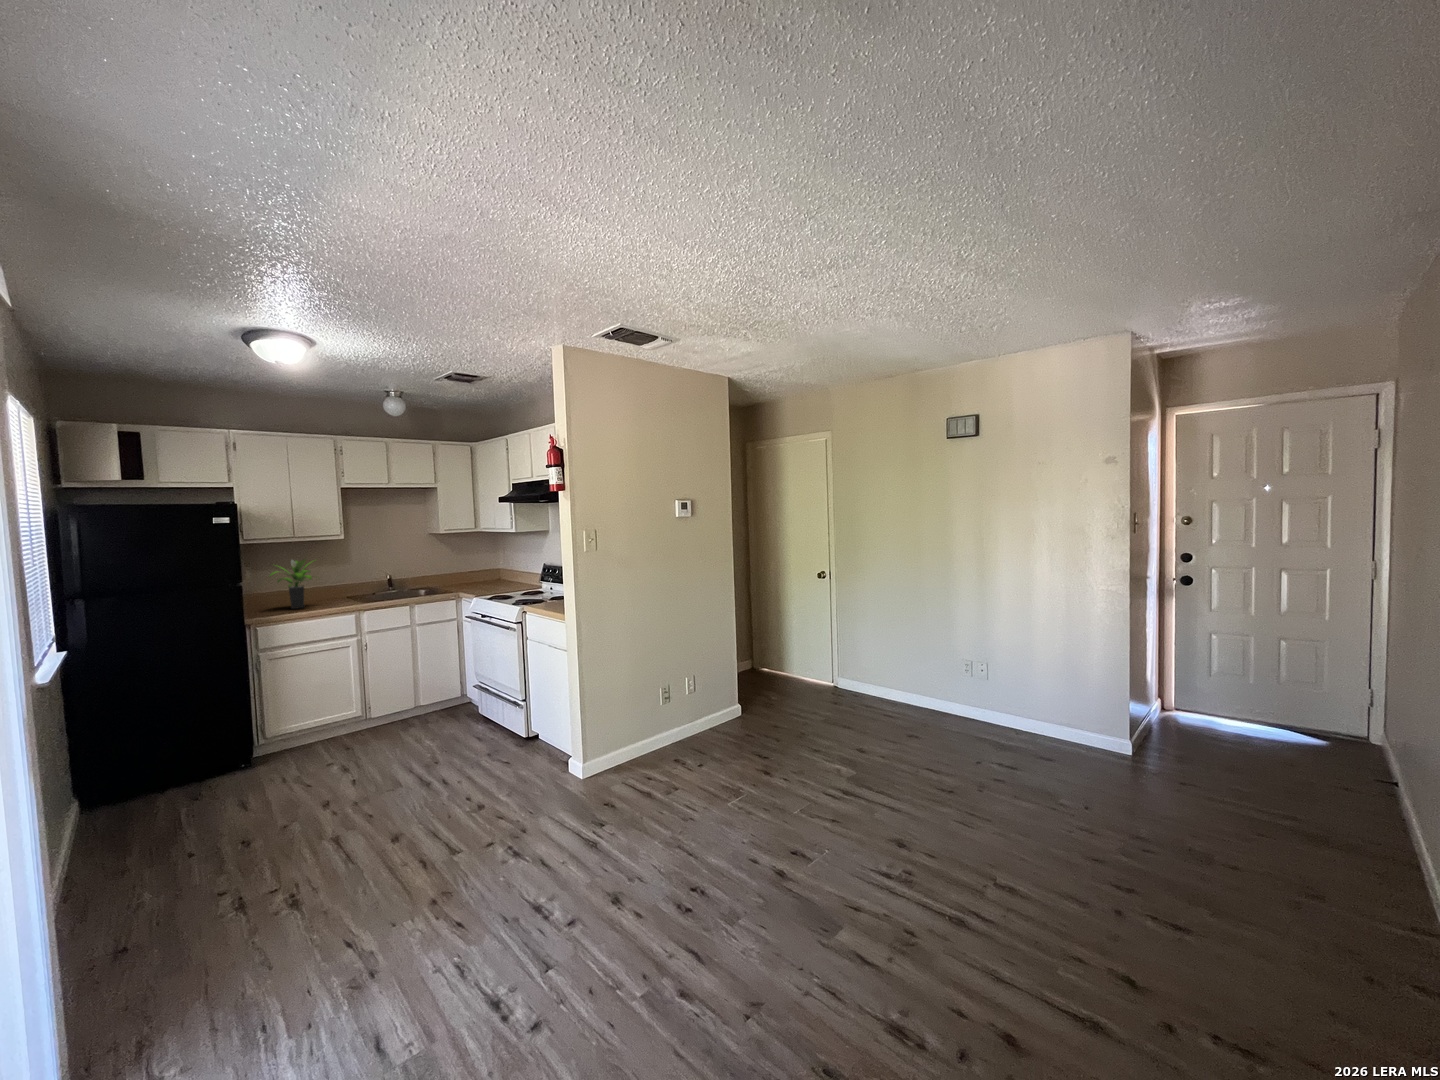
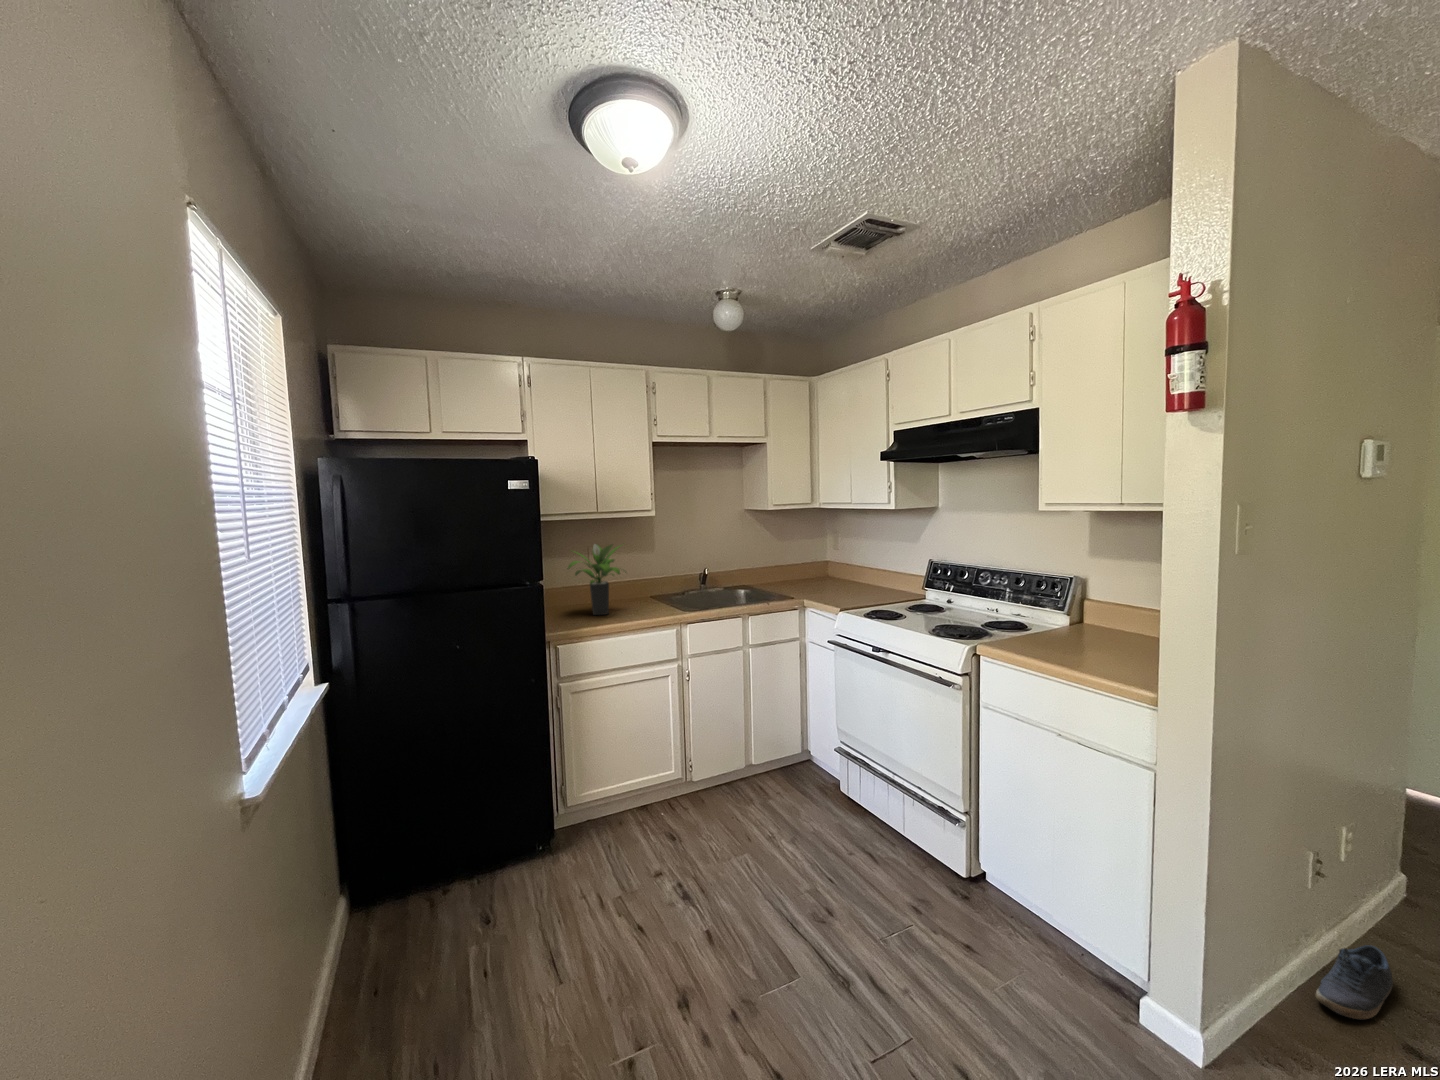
shoe: none [654,727,693,754] -> present [1316,945,1393,1019]

